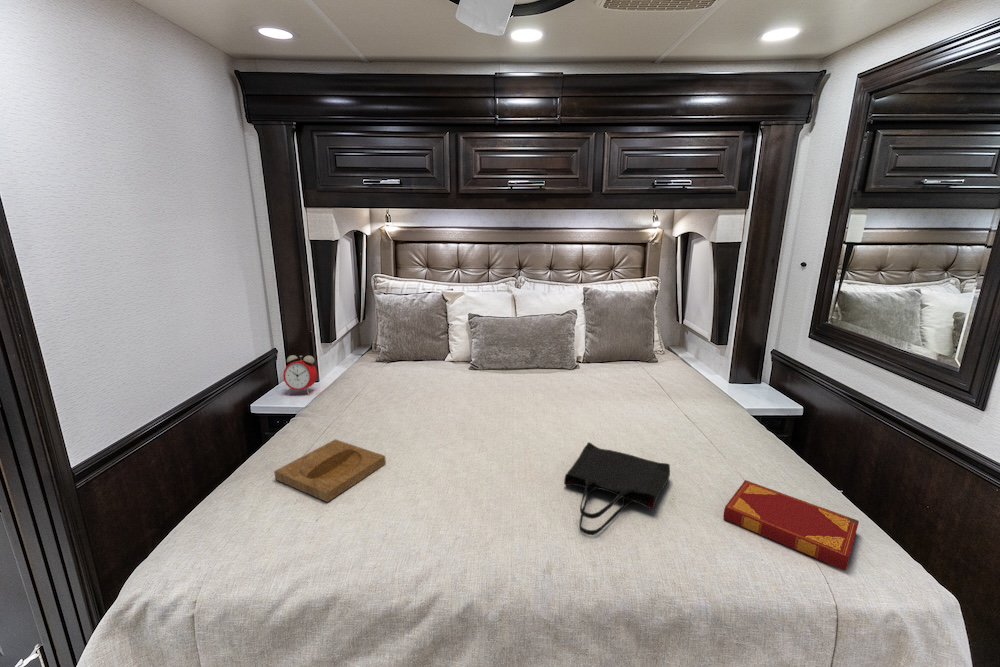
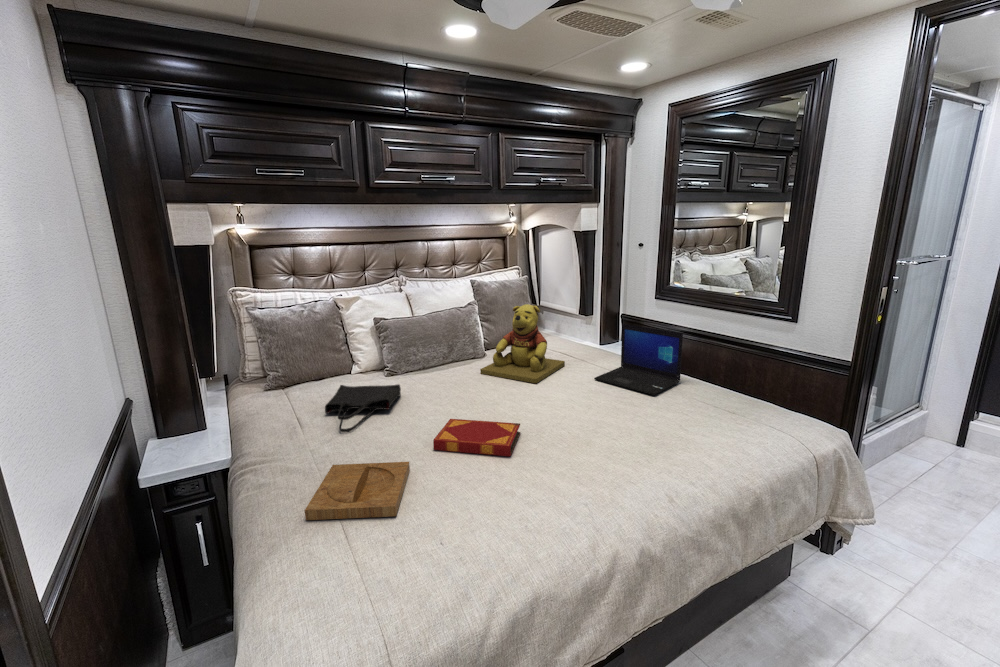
teddy bear: none [553,321,651,410] -> present [480,304,565,383]
alarm clock: present [283,355,317,395] -> none [158,394,205,450]
laptop: none [665,362,788,462] -> present [594,324,683,395]
tote bag: present [564,442,670,535] -> present [325,385,401,432]
hardback book: present [723,480,859,571] -> present [433,419,520,456]

